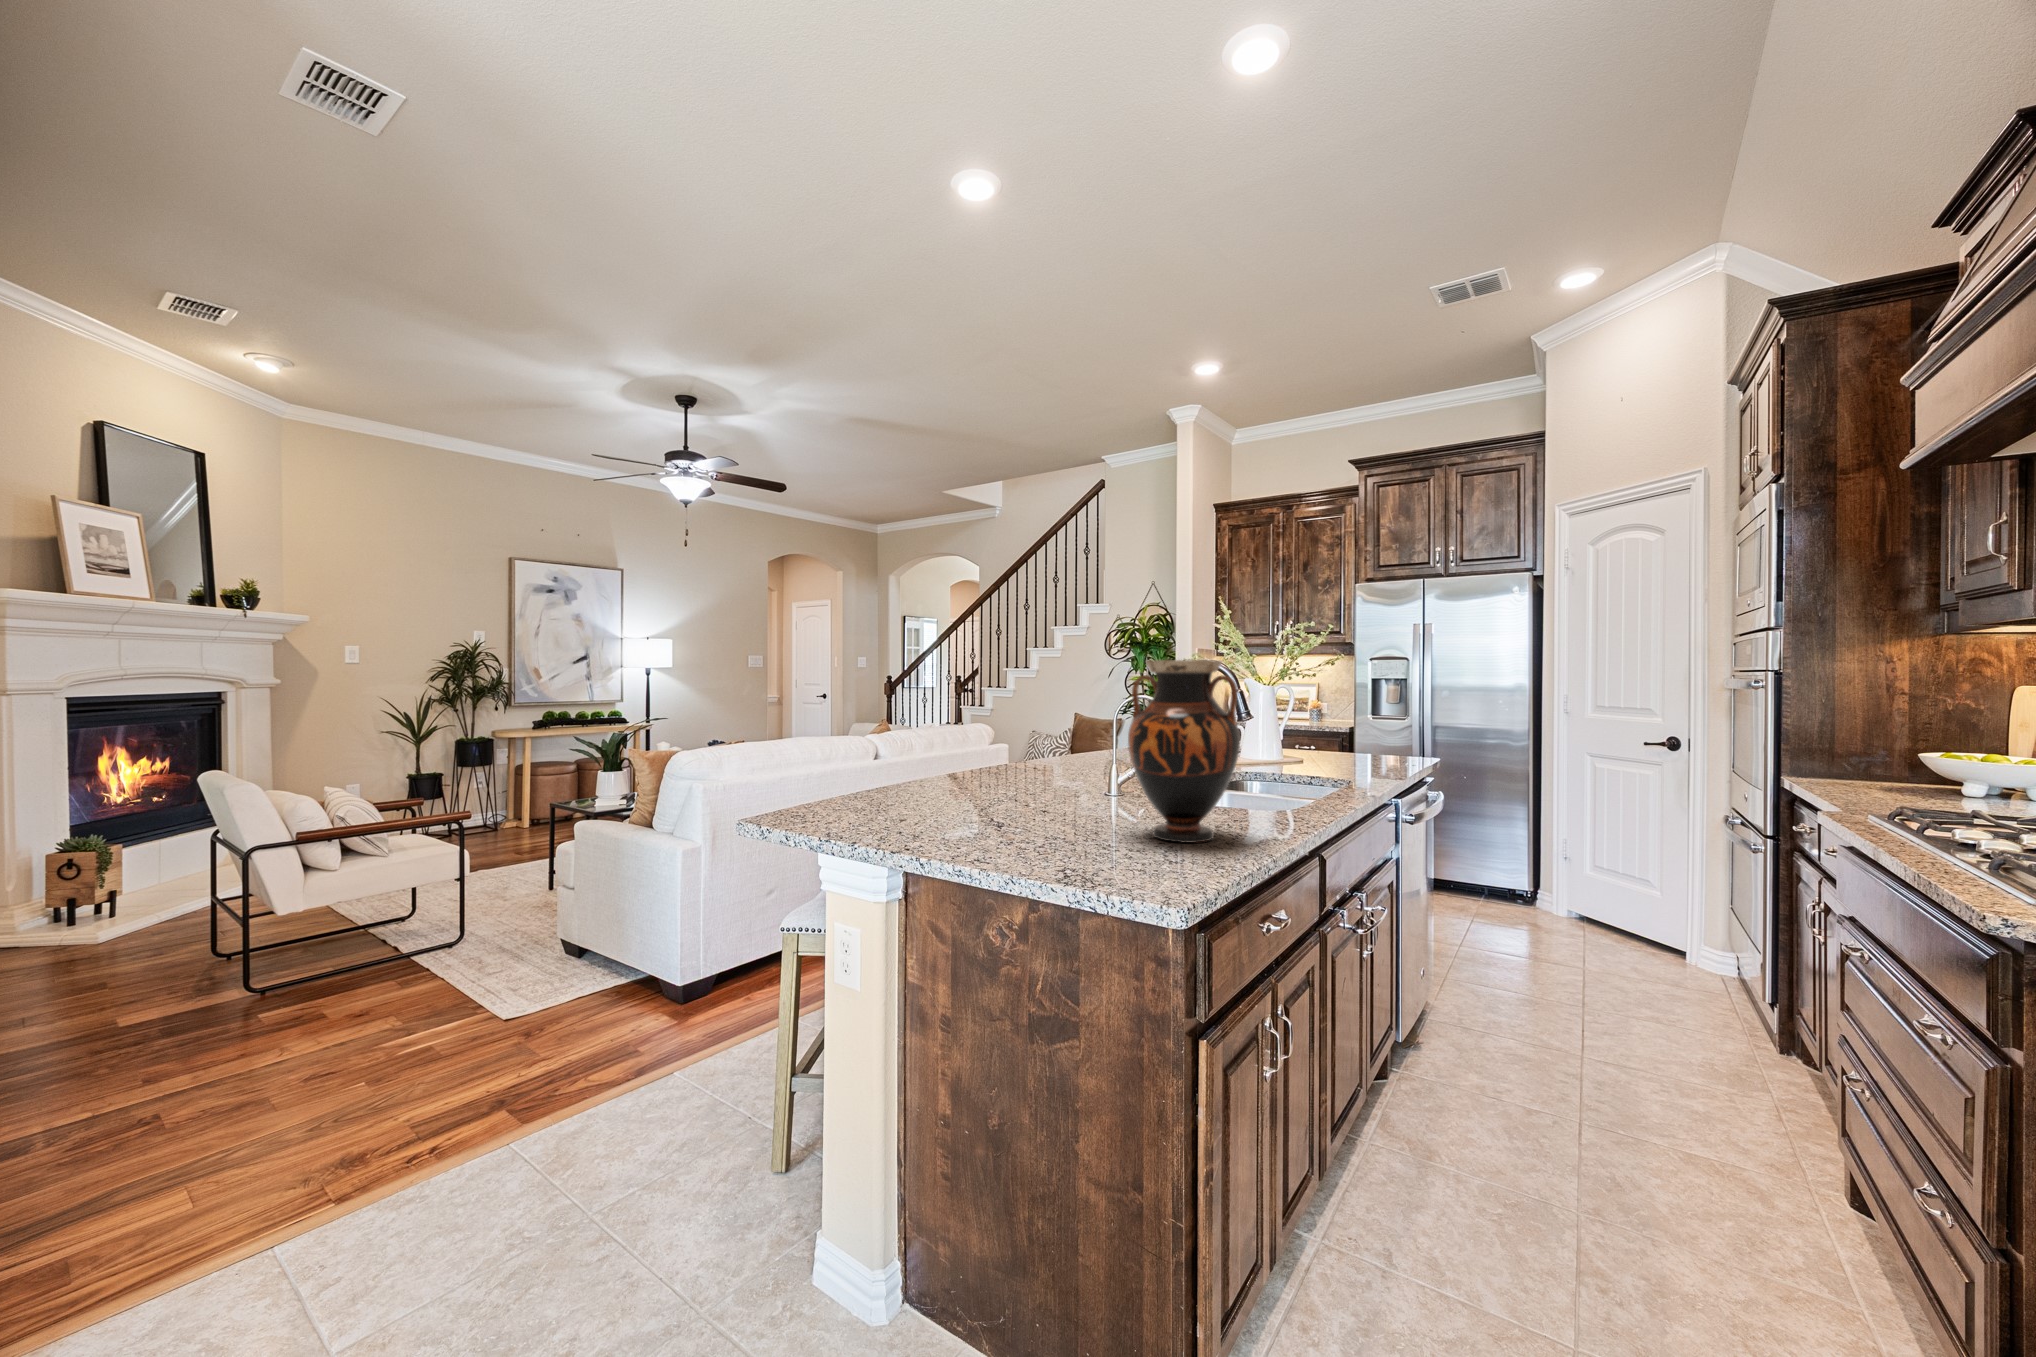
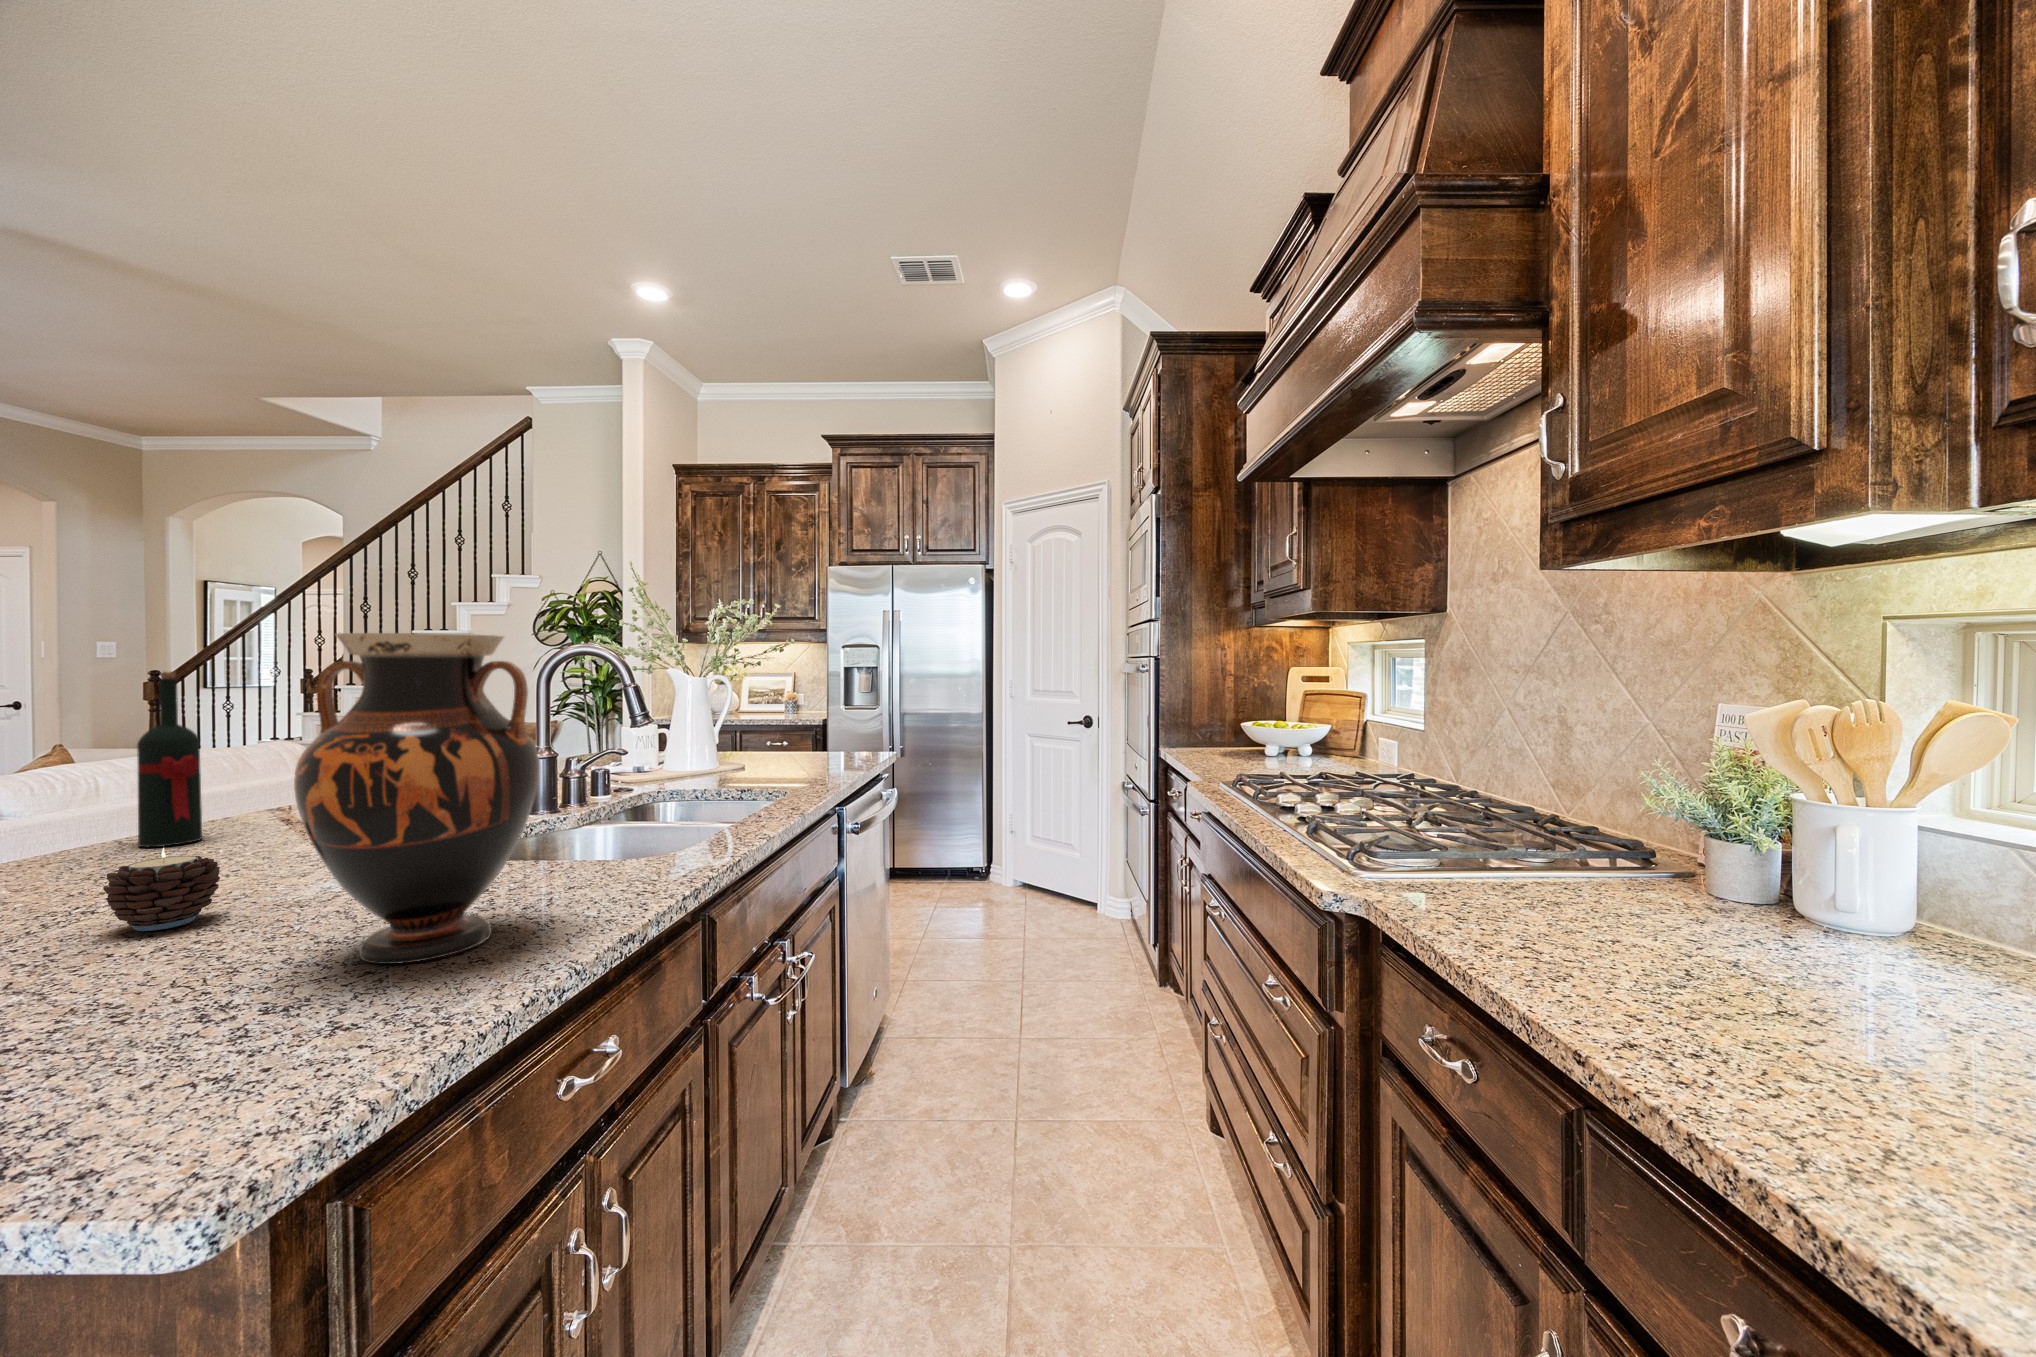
wine bottle: none [983,680,1008,779] -> present [137,672,202,847]
candle: none [1024,772,1066,814] -> present [103,848,220,931]

